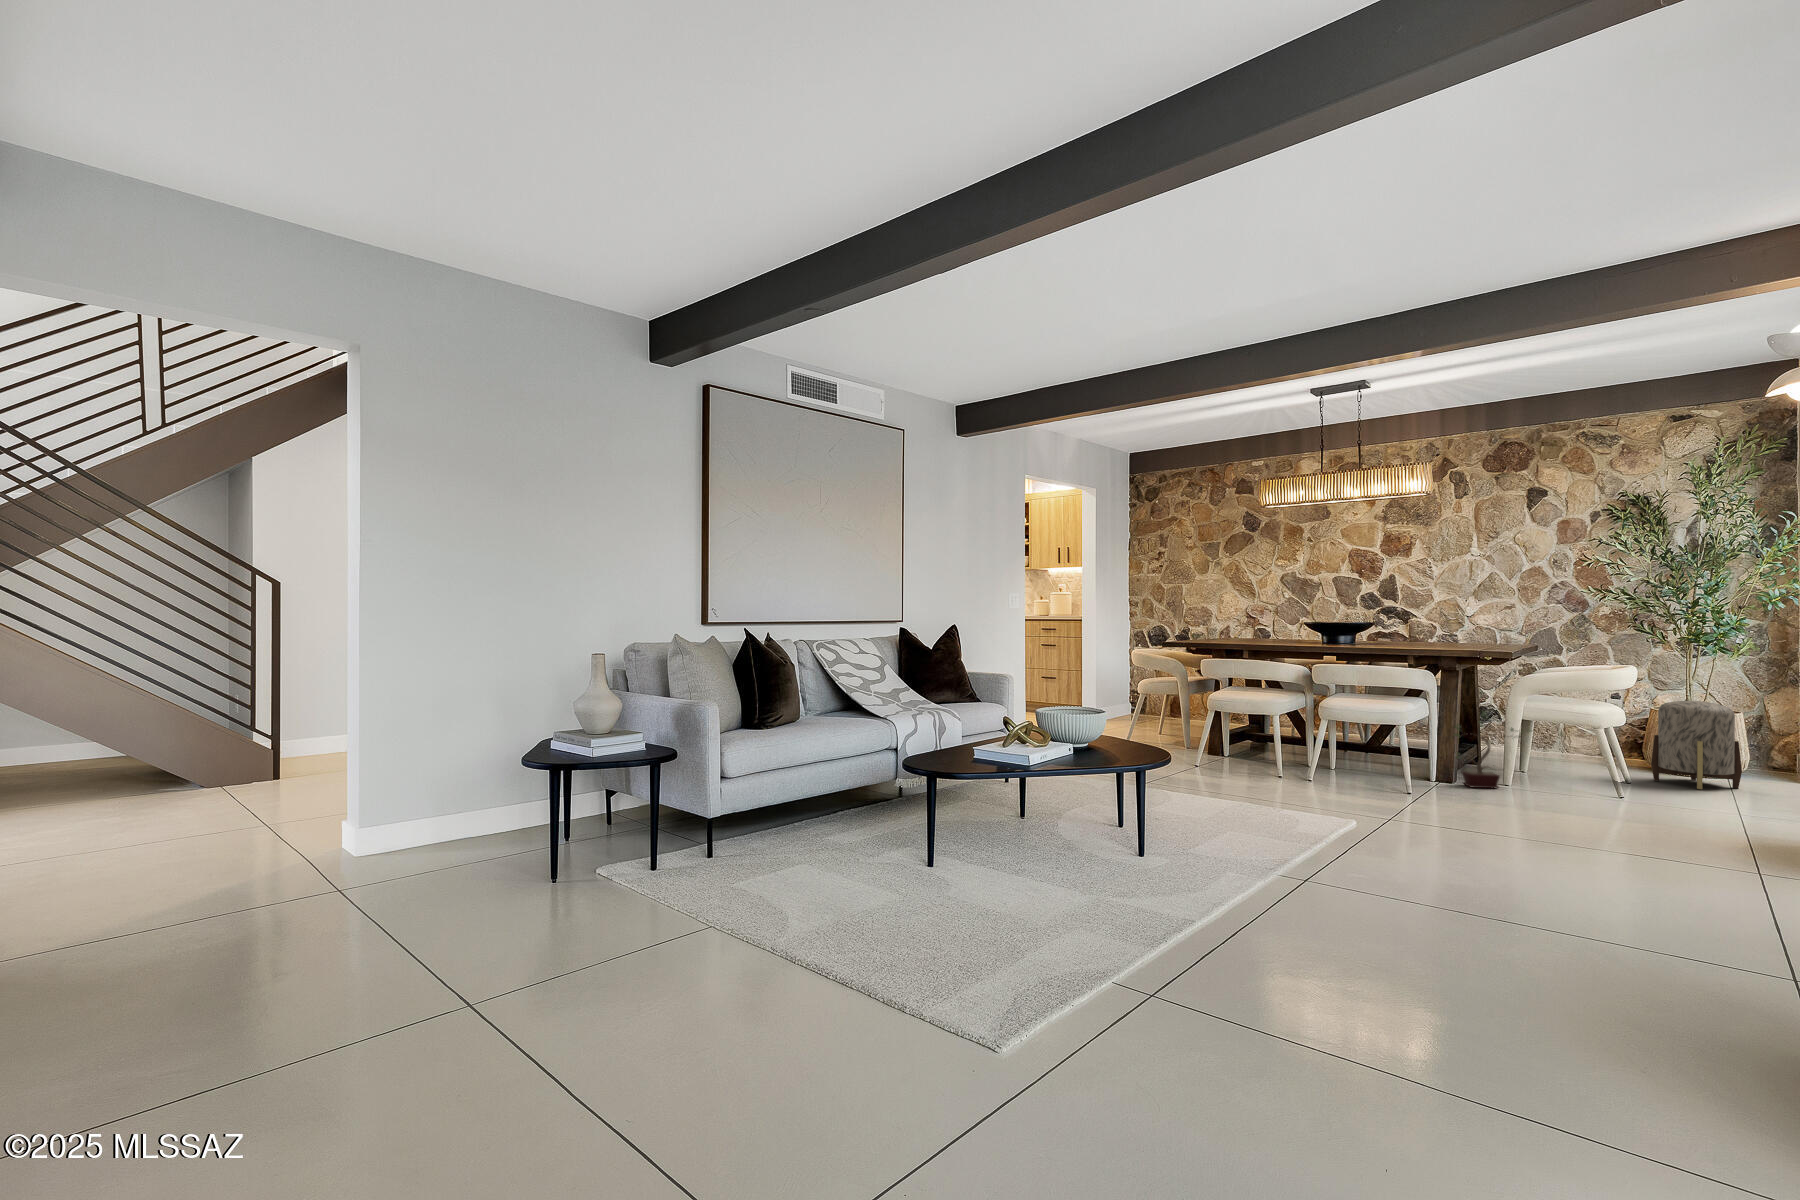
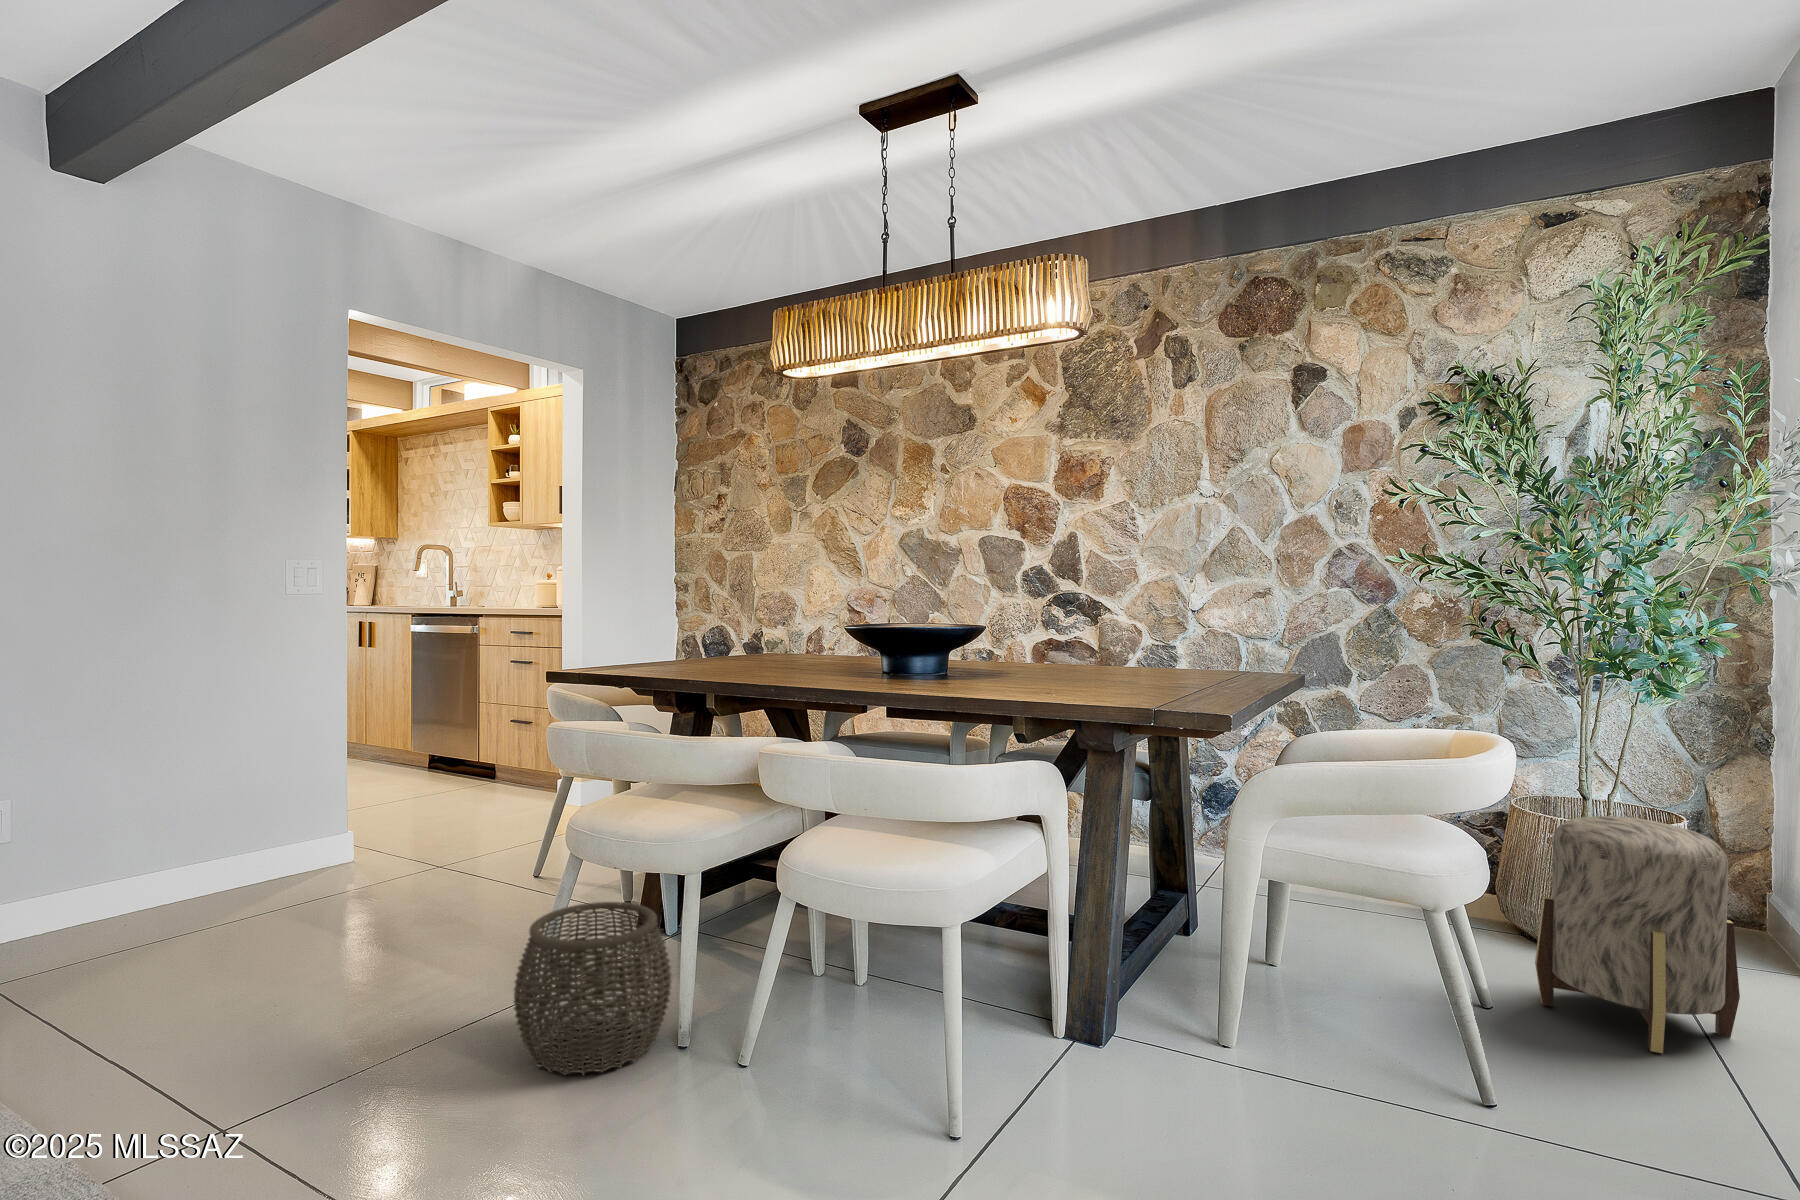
potted plant: present [1455,712,1514,789] -> none [1081,874,1285,1098]
woven basket: none [1221,724,1281,777] -> present [514,902,671,1075]

